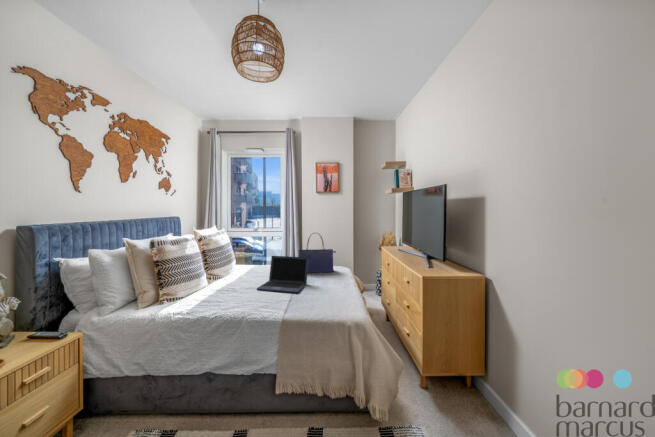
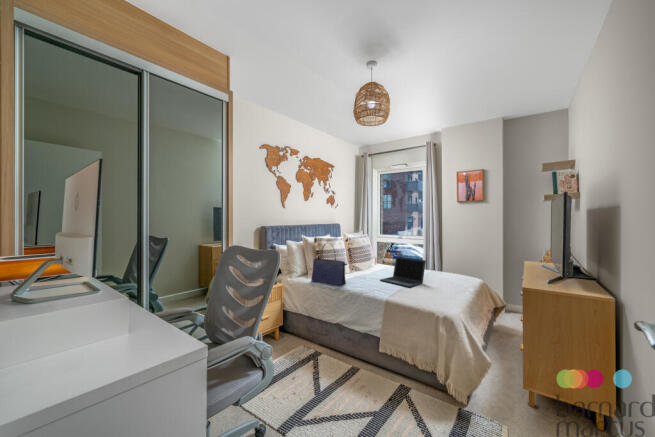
tote bag: present [299,234,335,273] -> present [311,244,347,285]

